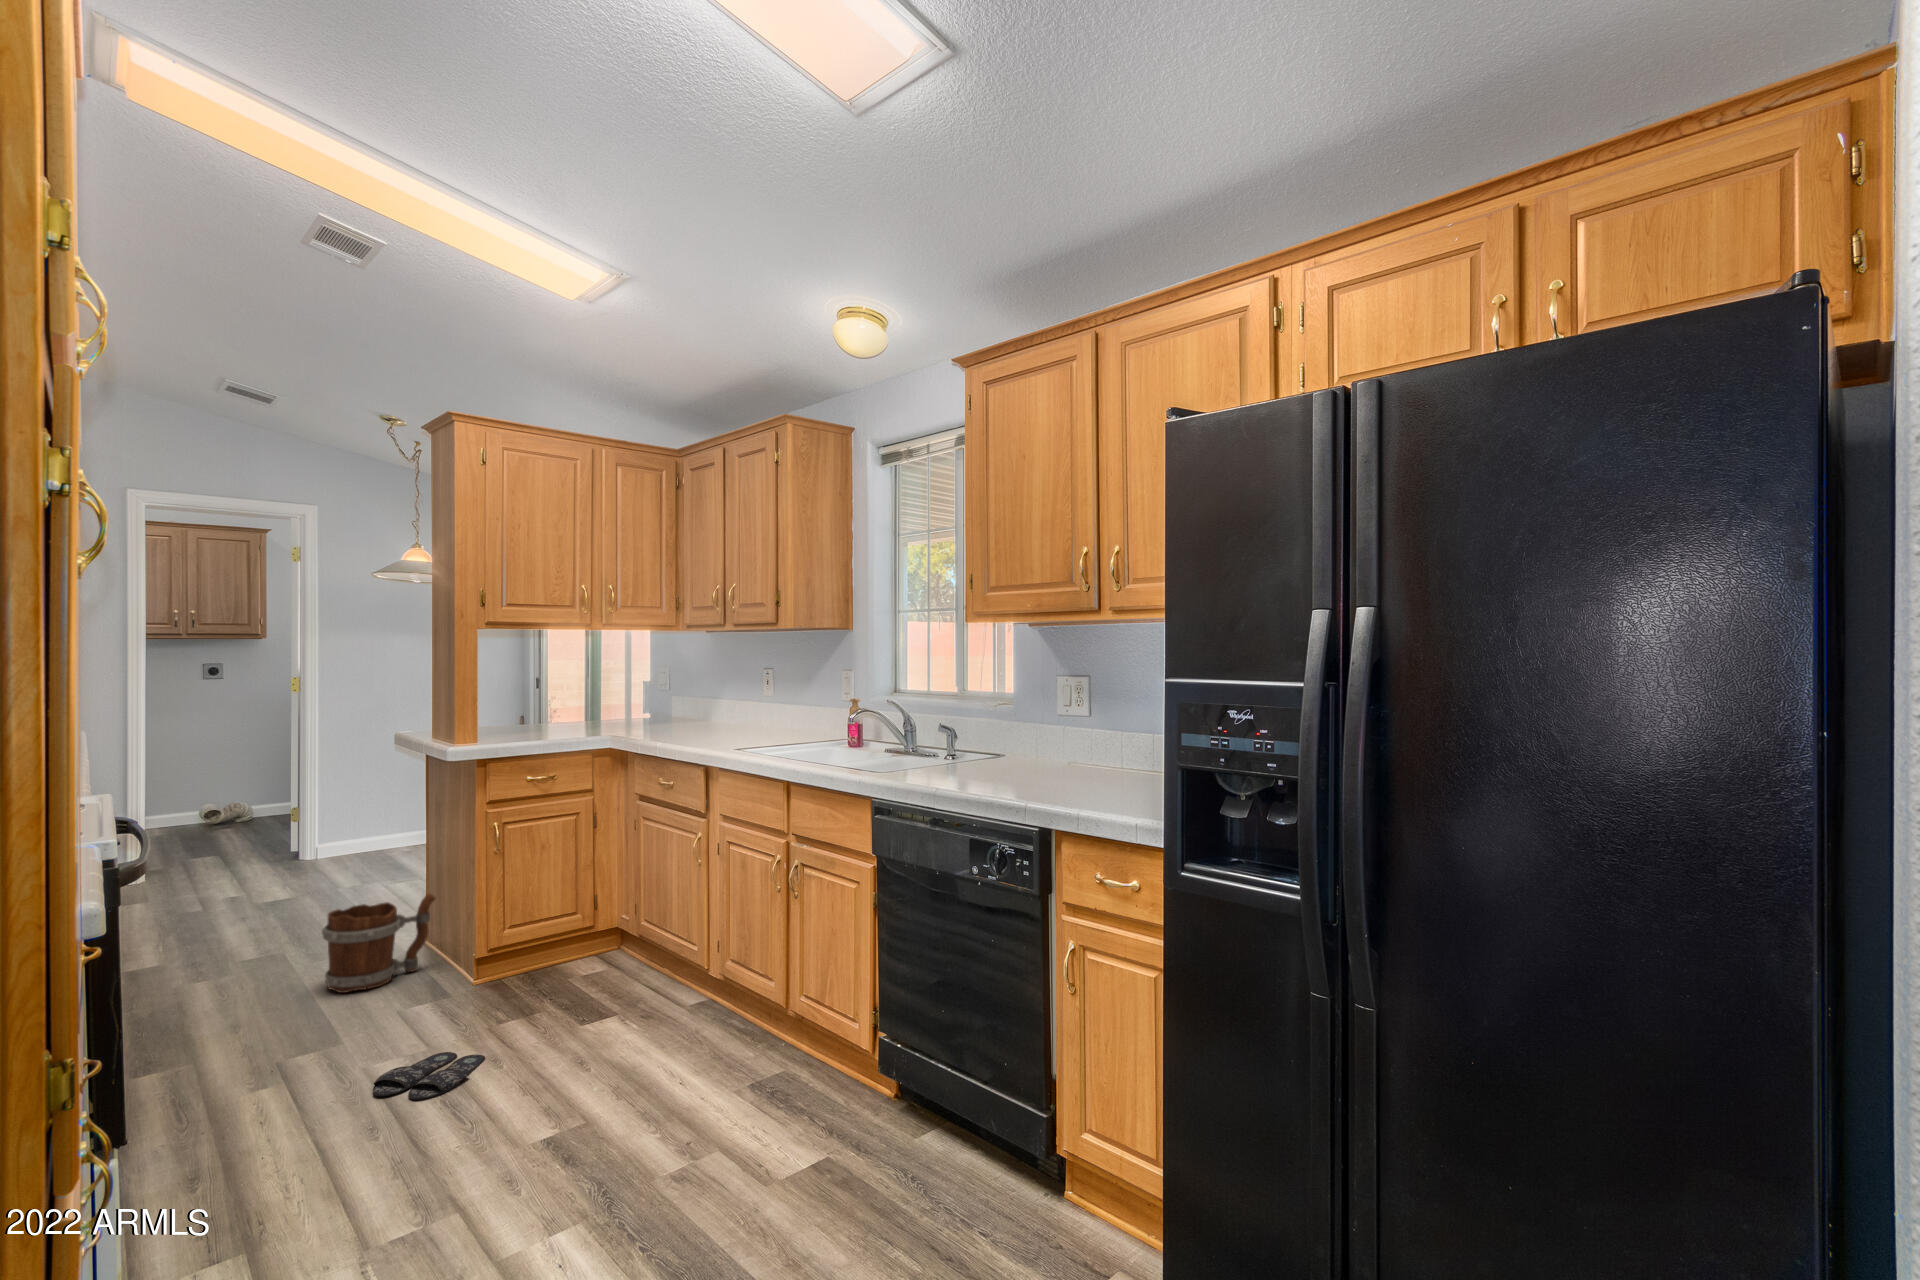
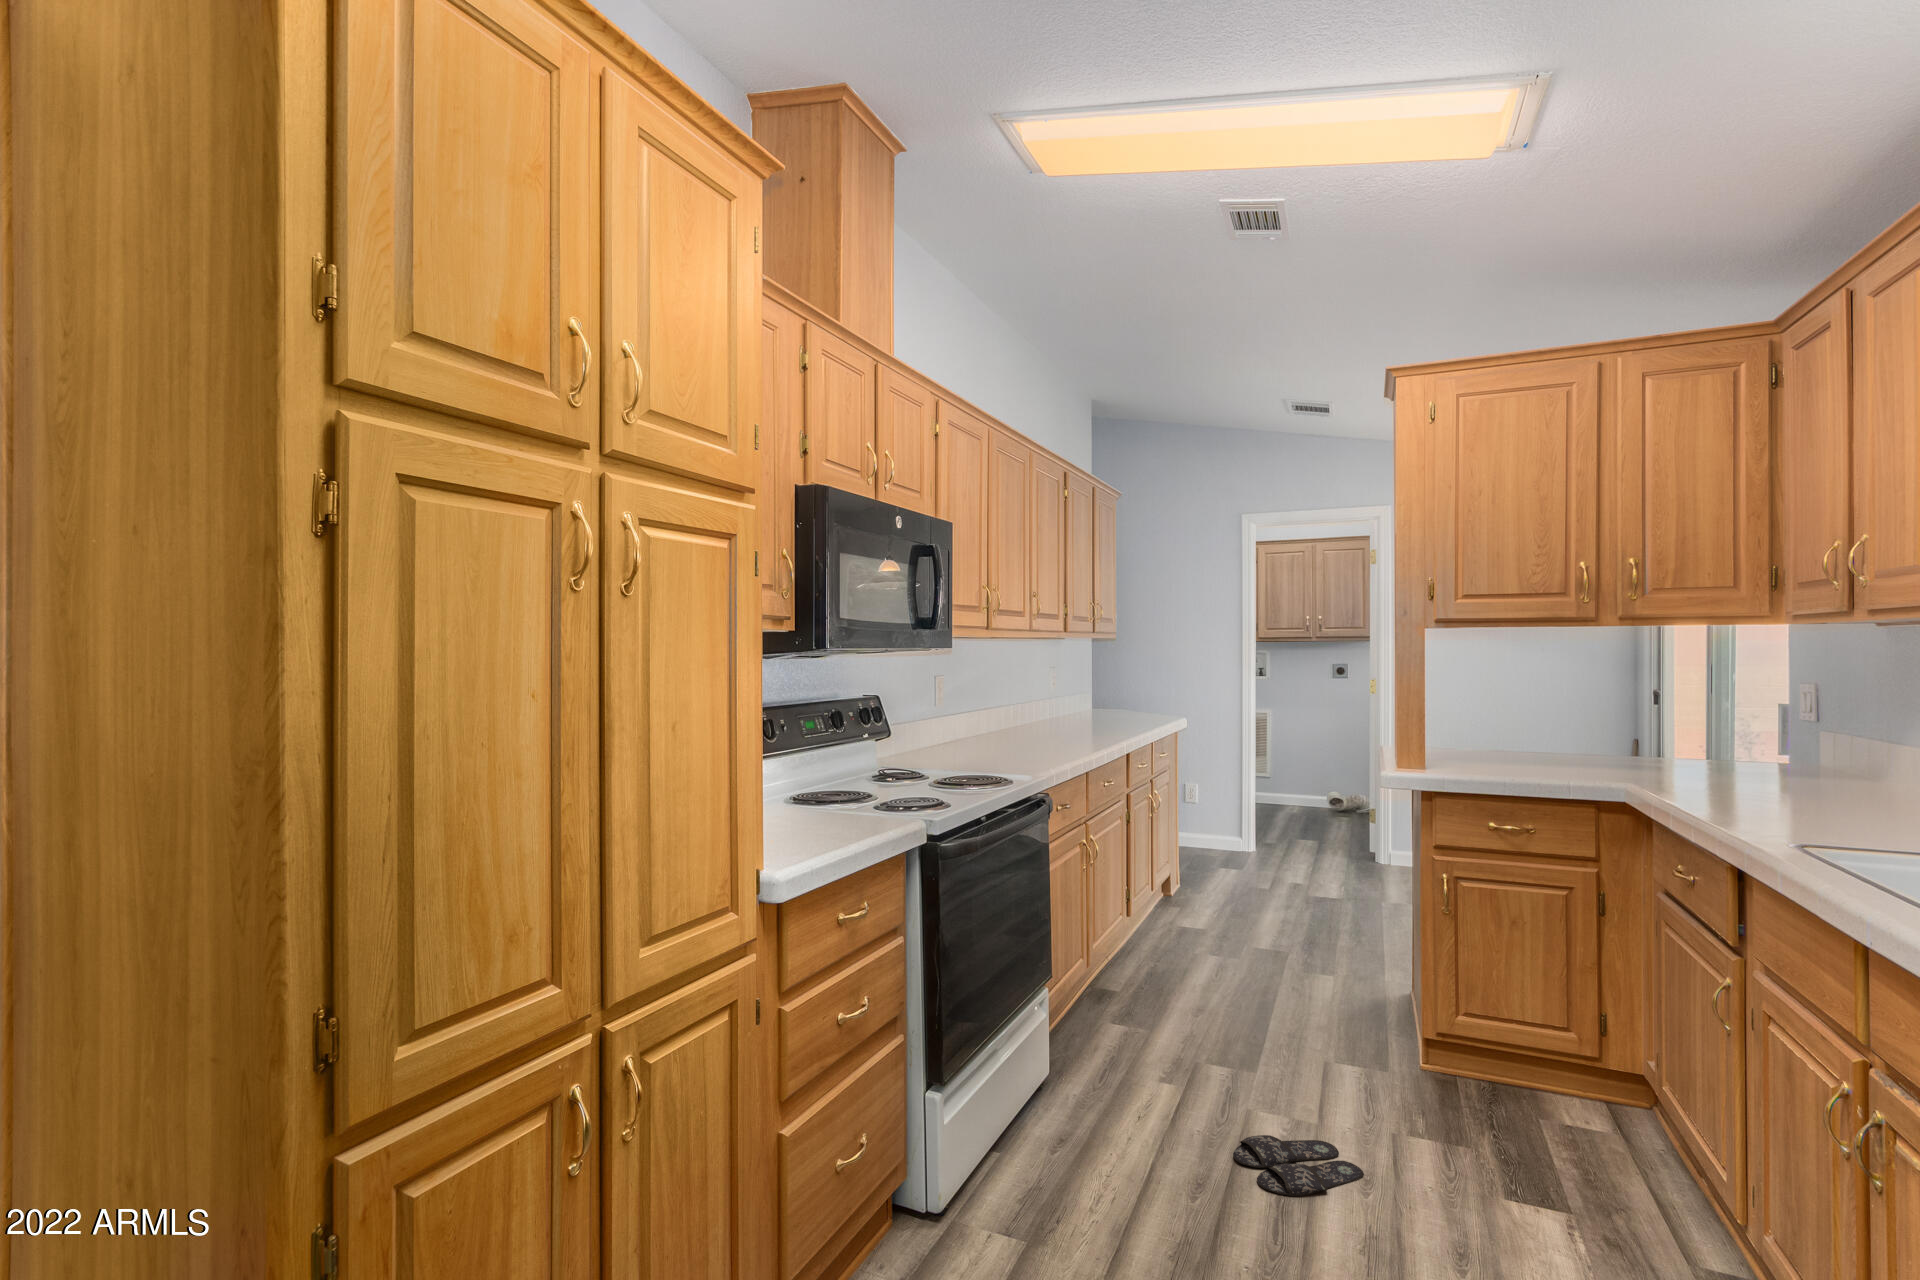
bucket: present [322,893,435,993] -> none [1286,930,1402,1029]

